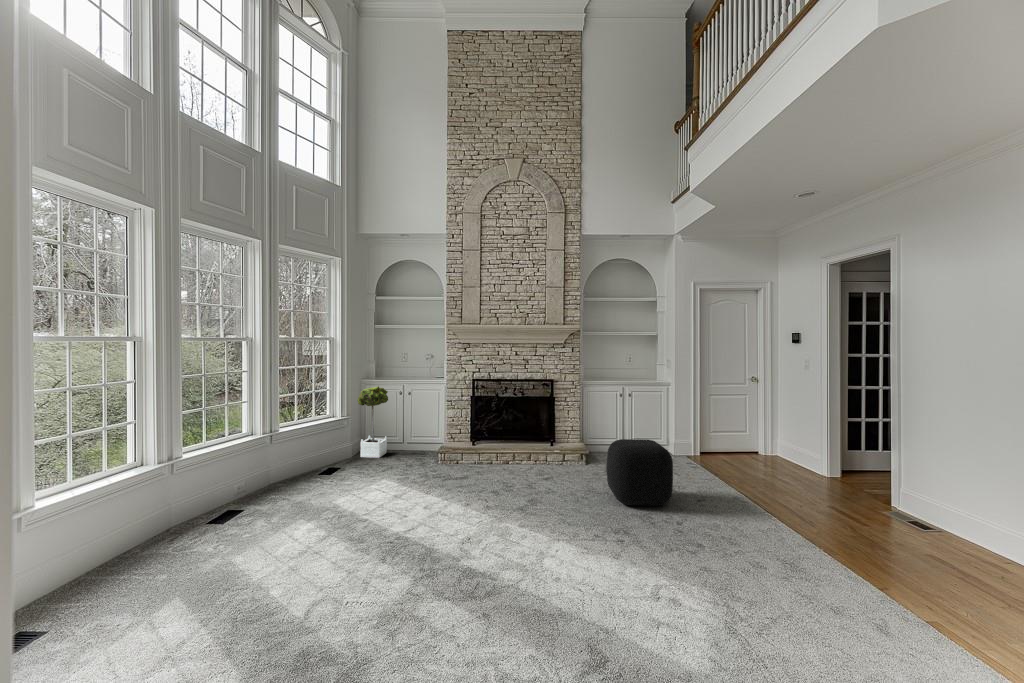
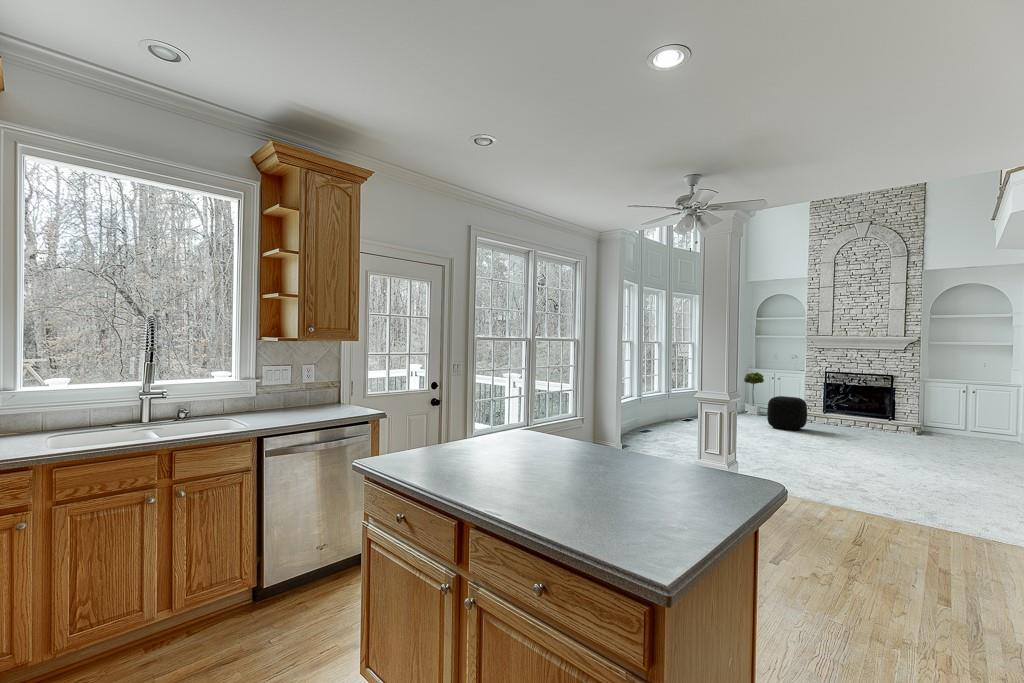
ottoman: present [606,439,673,506] -> present [767,396,807,430]

